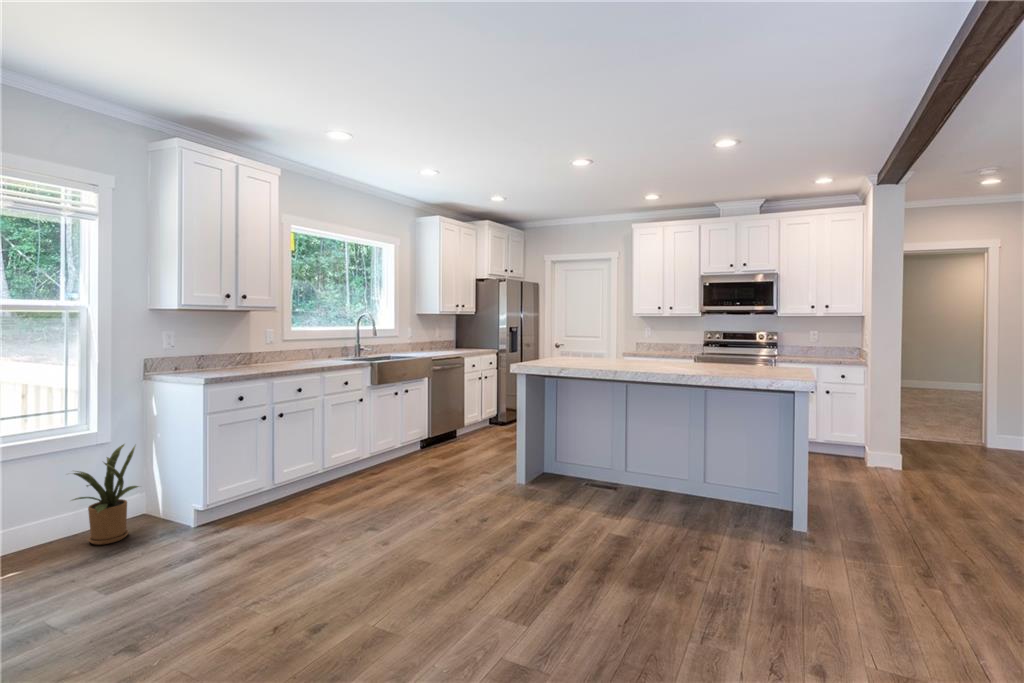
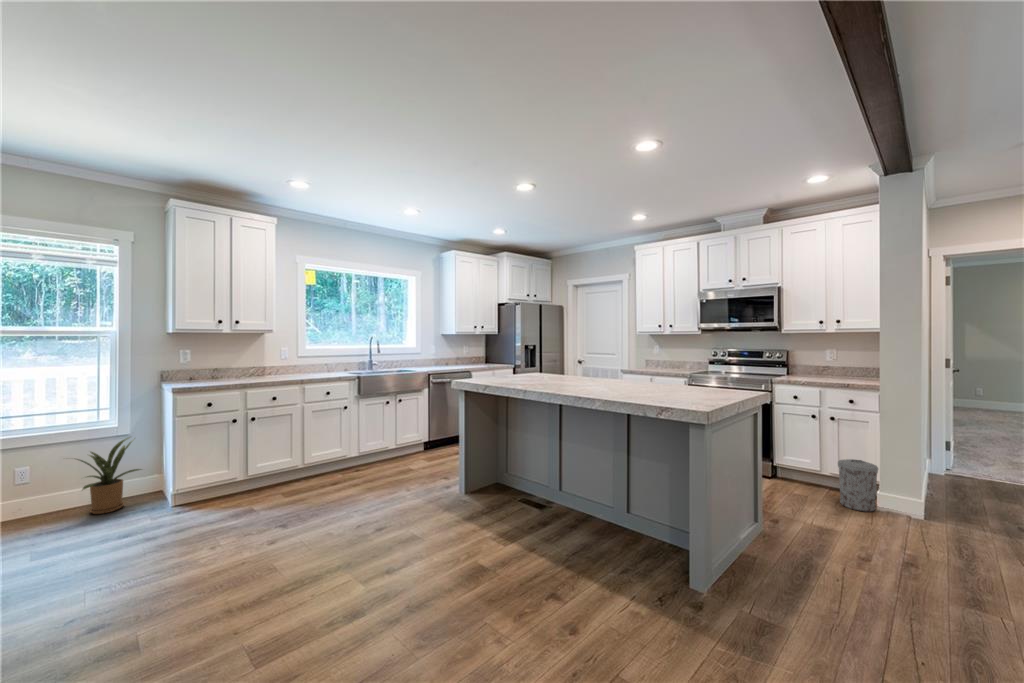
trash can: none [833,422,864,464] -> present [838,459,878,512]

